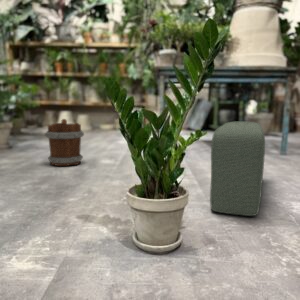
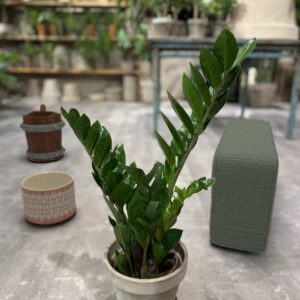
planter: none [52,160,96,200] -> present [21,171,76,225]

